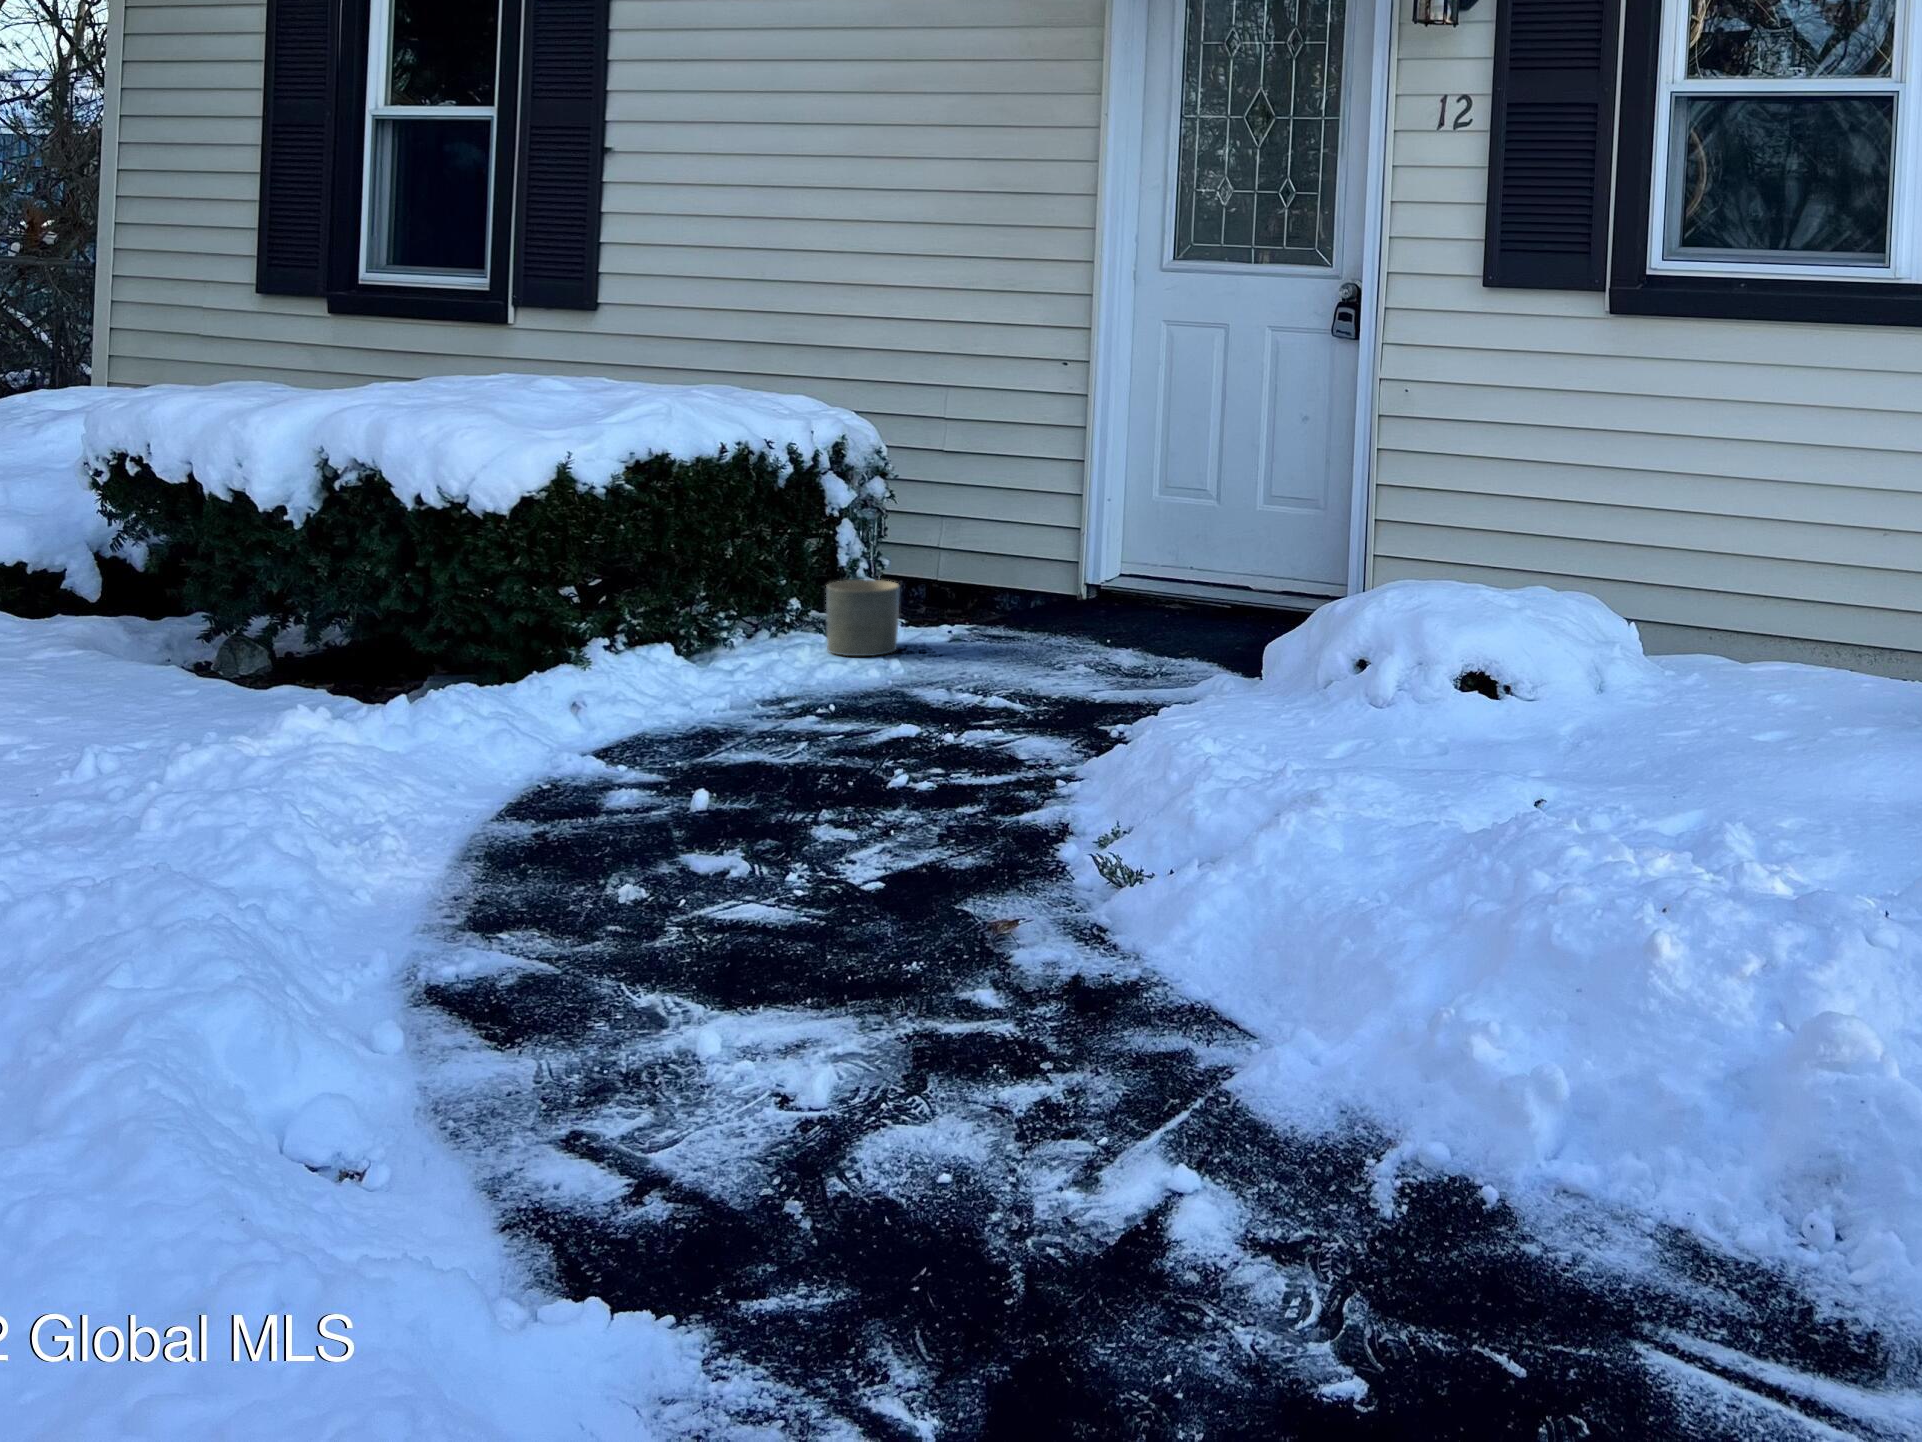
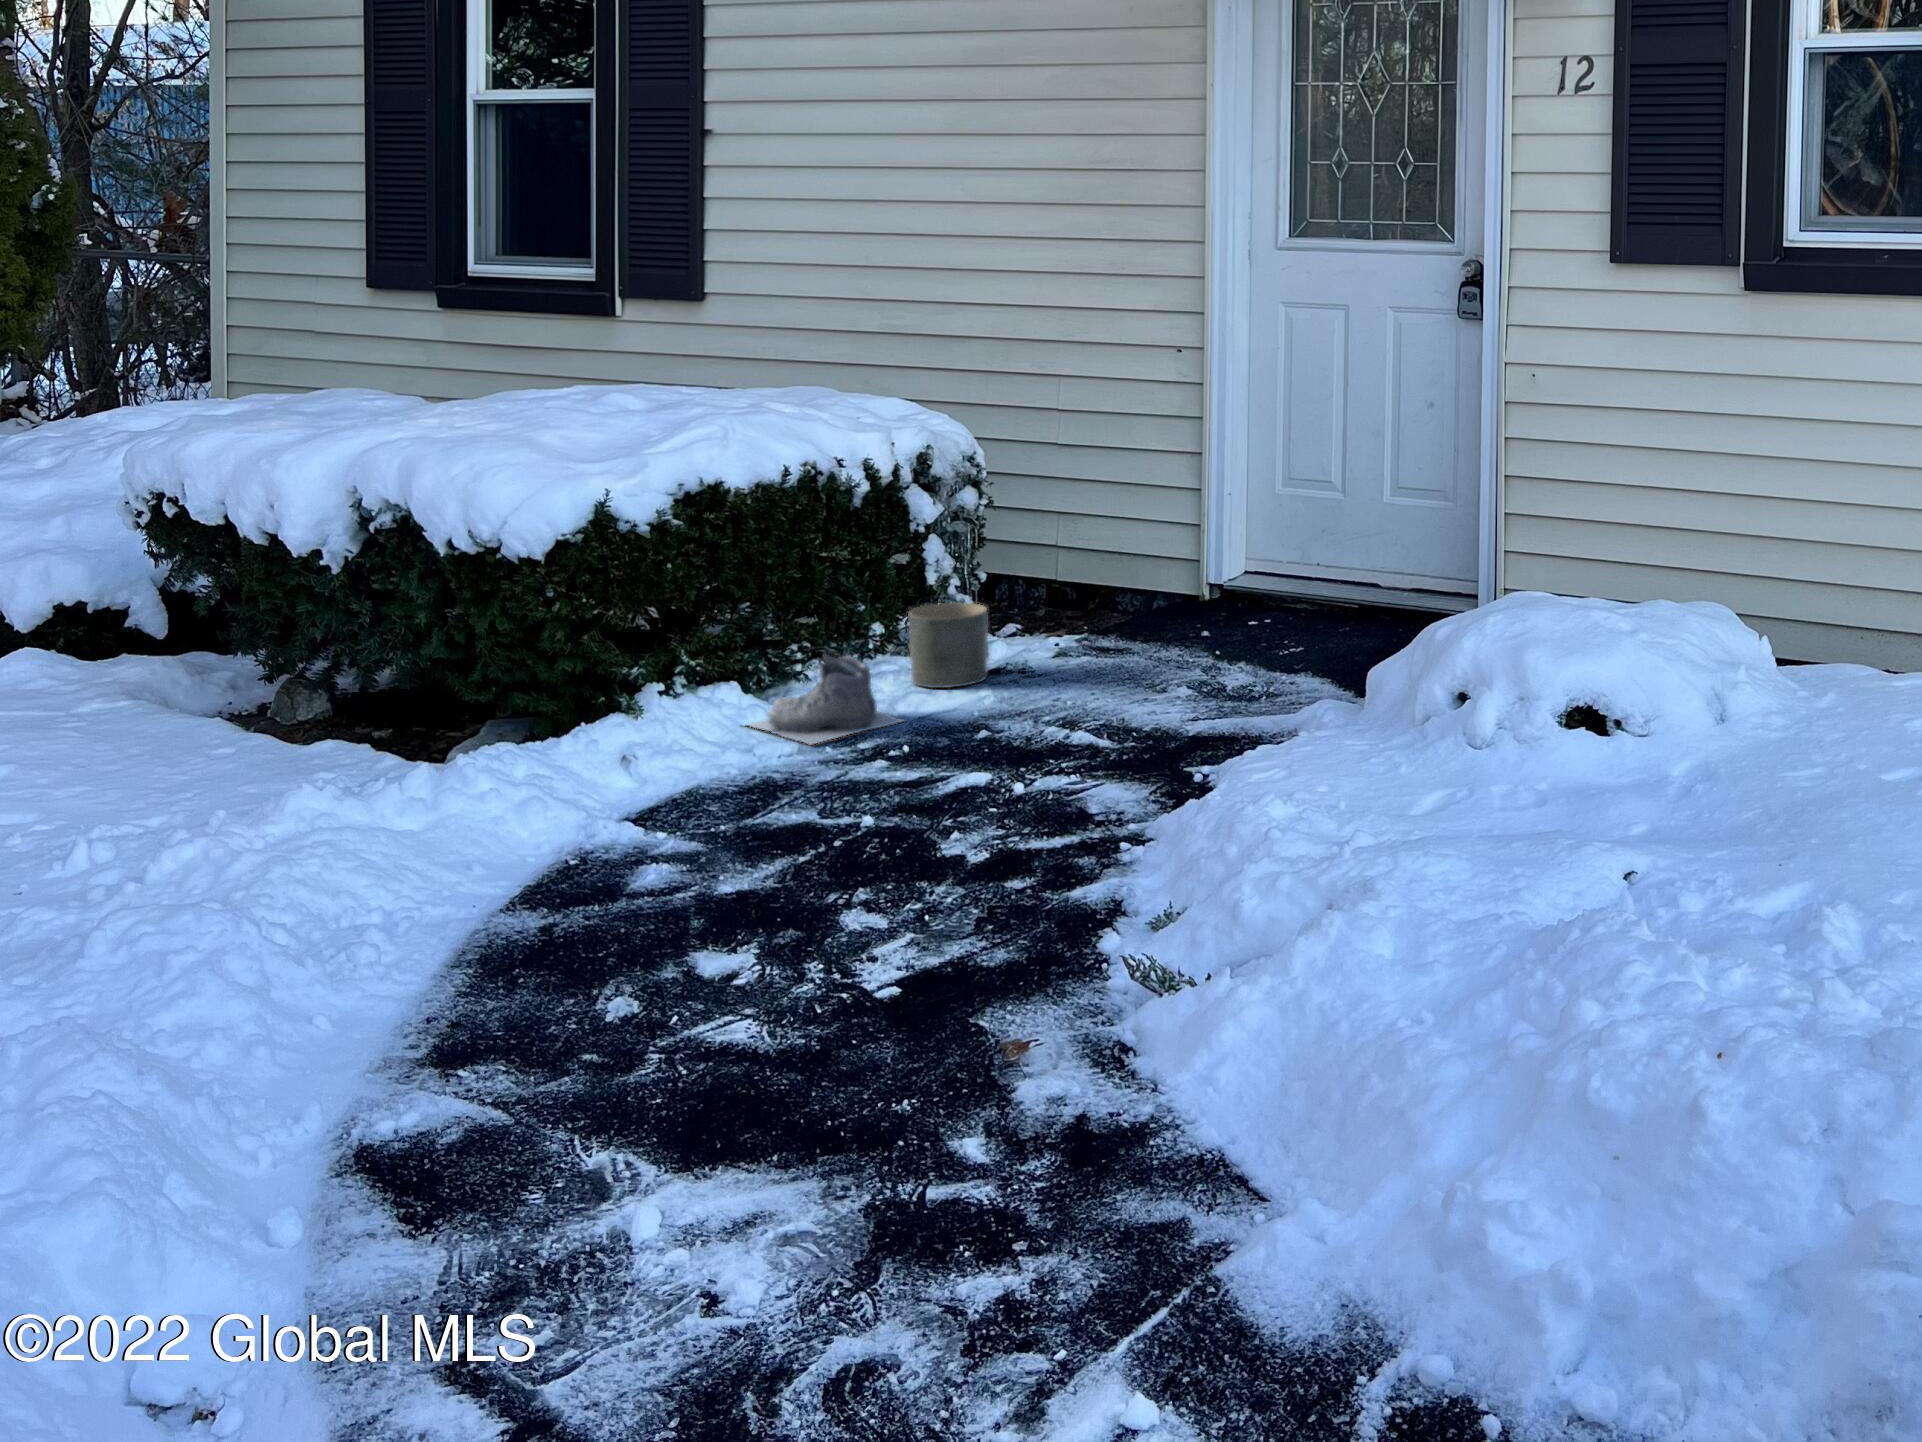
boots: none [671,615,832,698] -> present [750,654,905,745]

